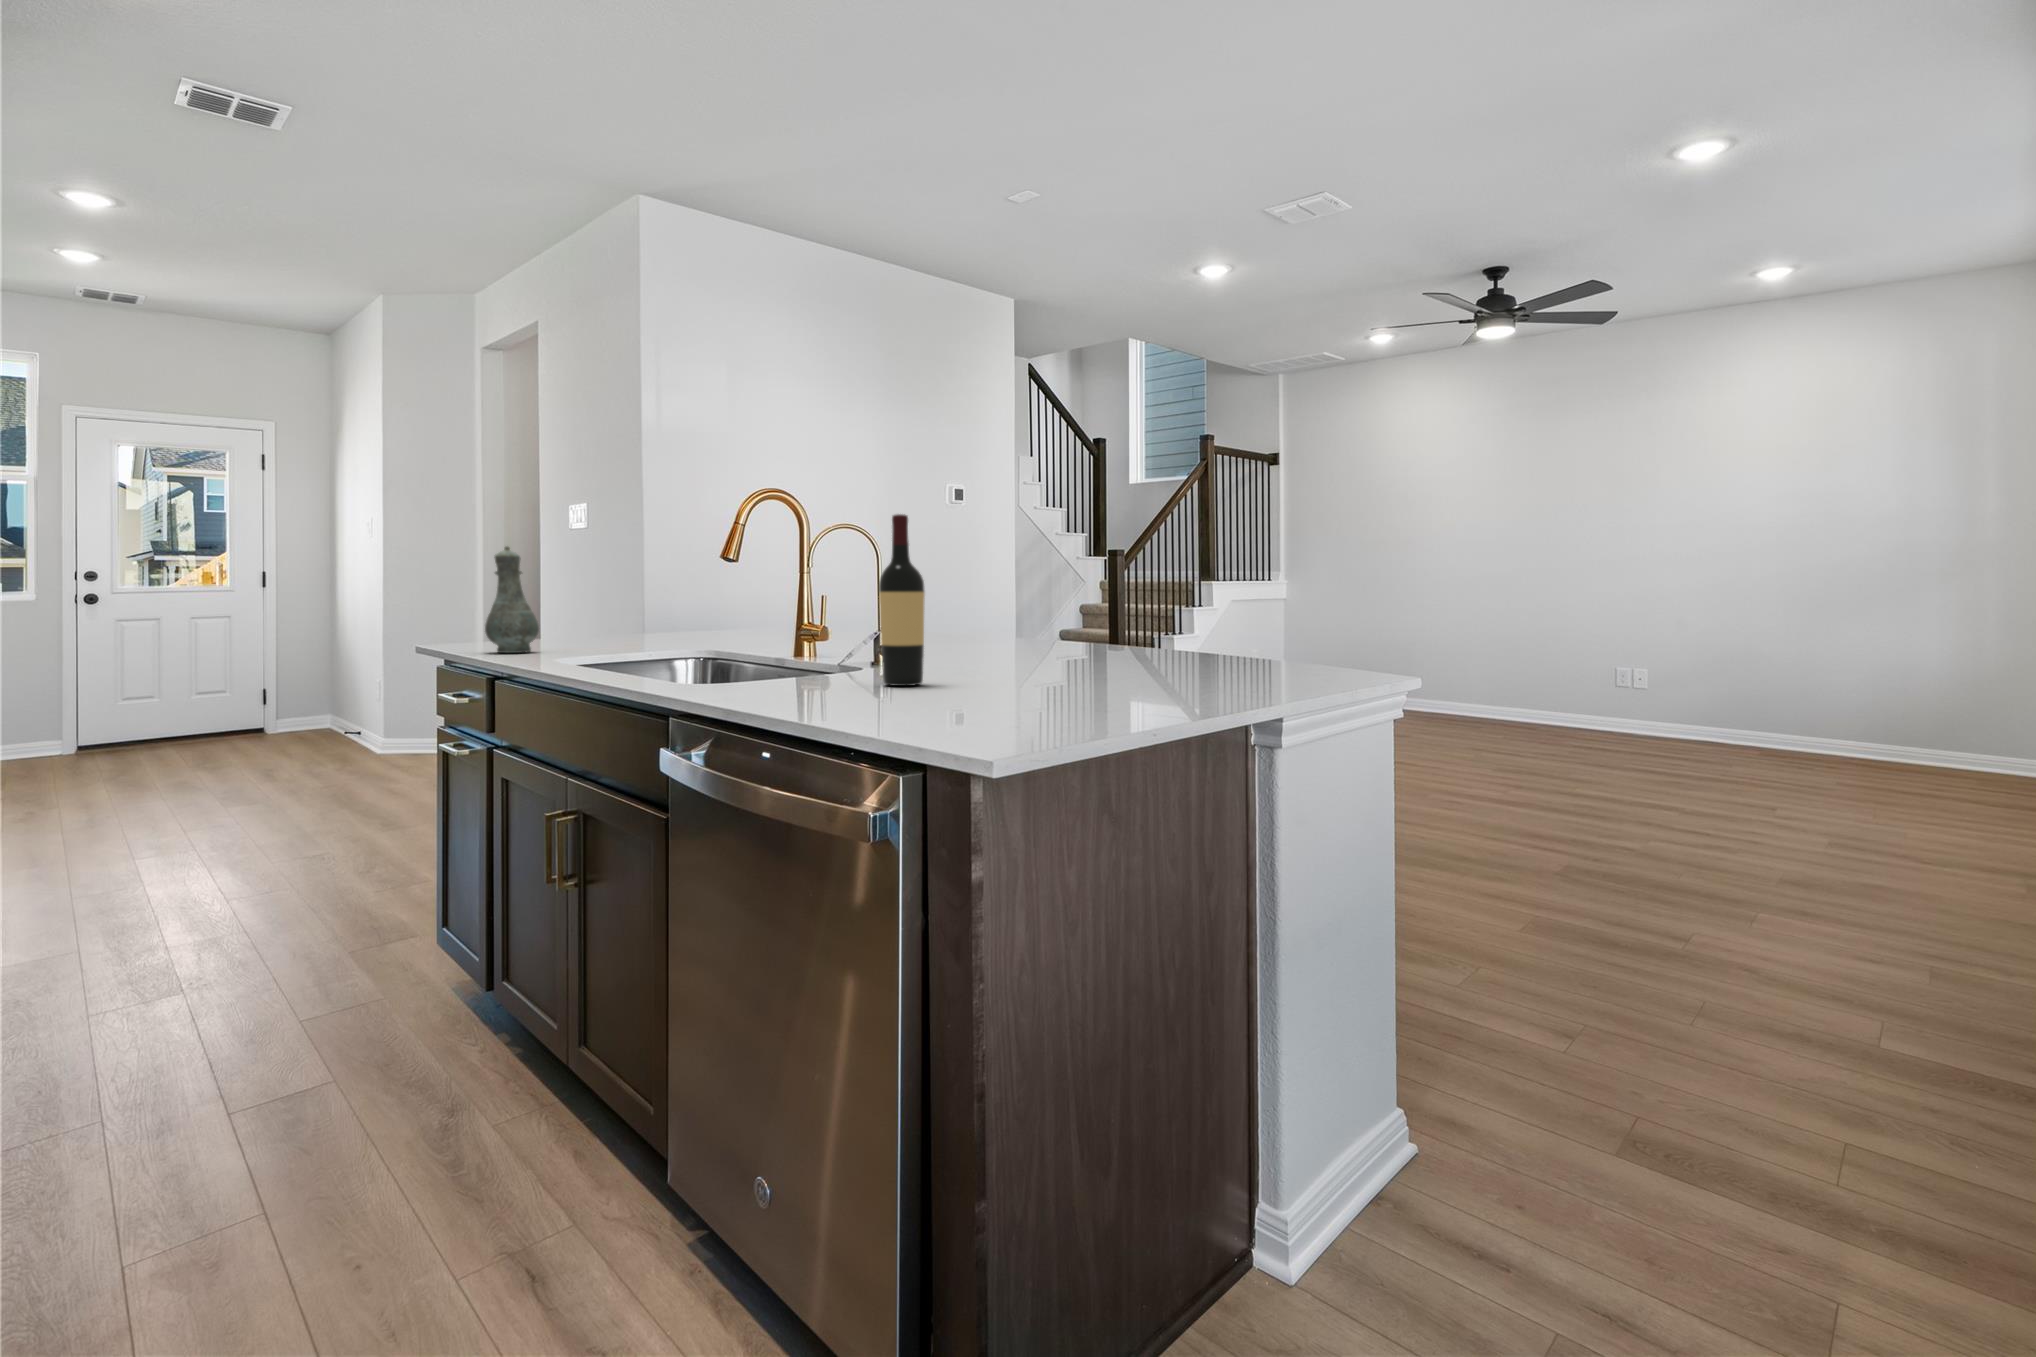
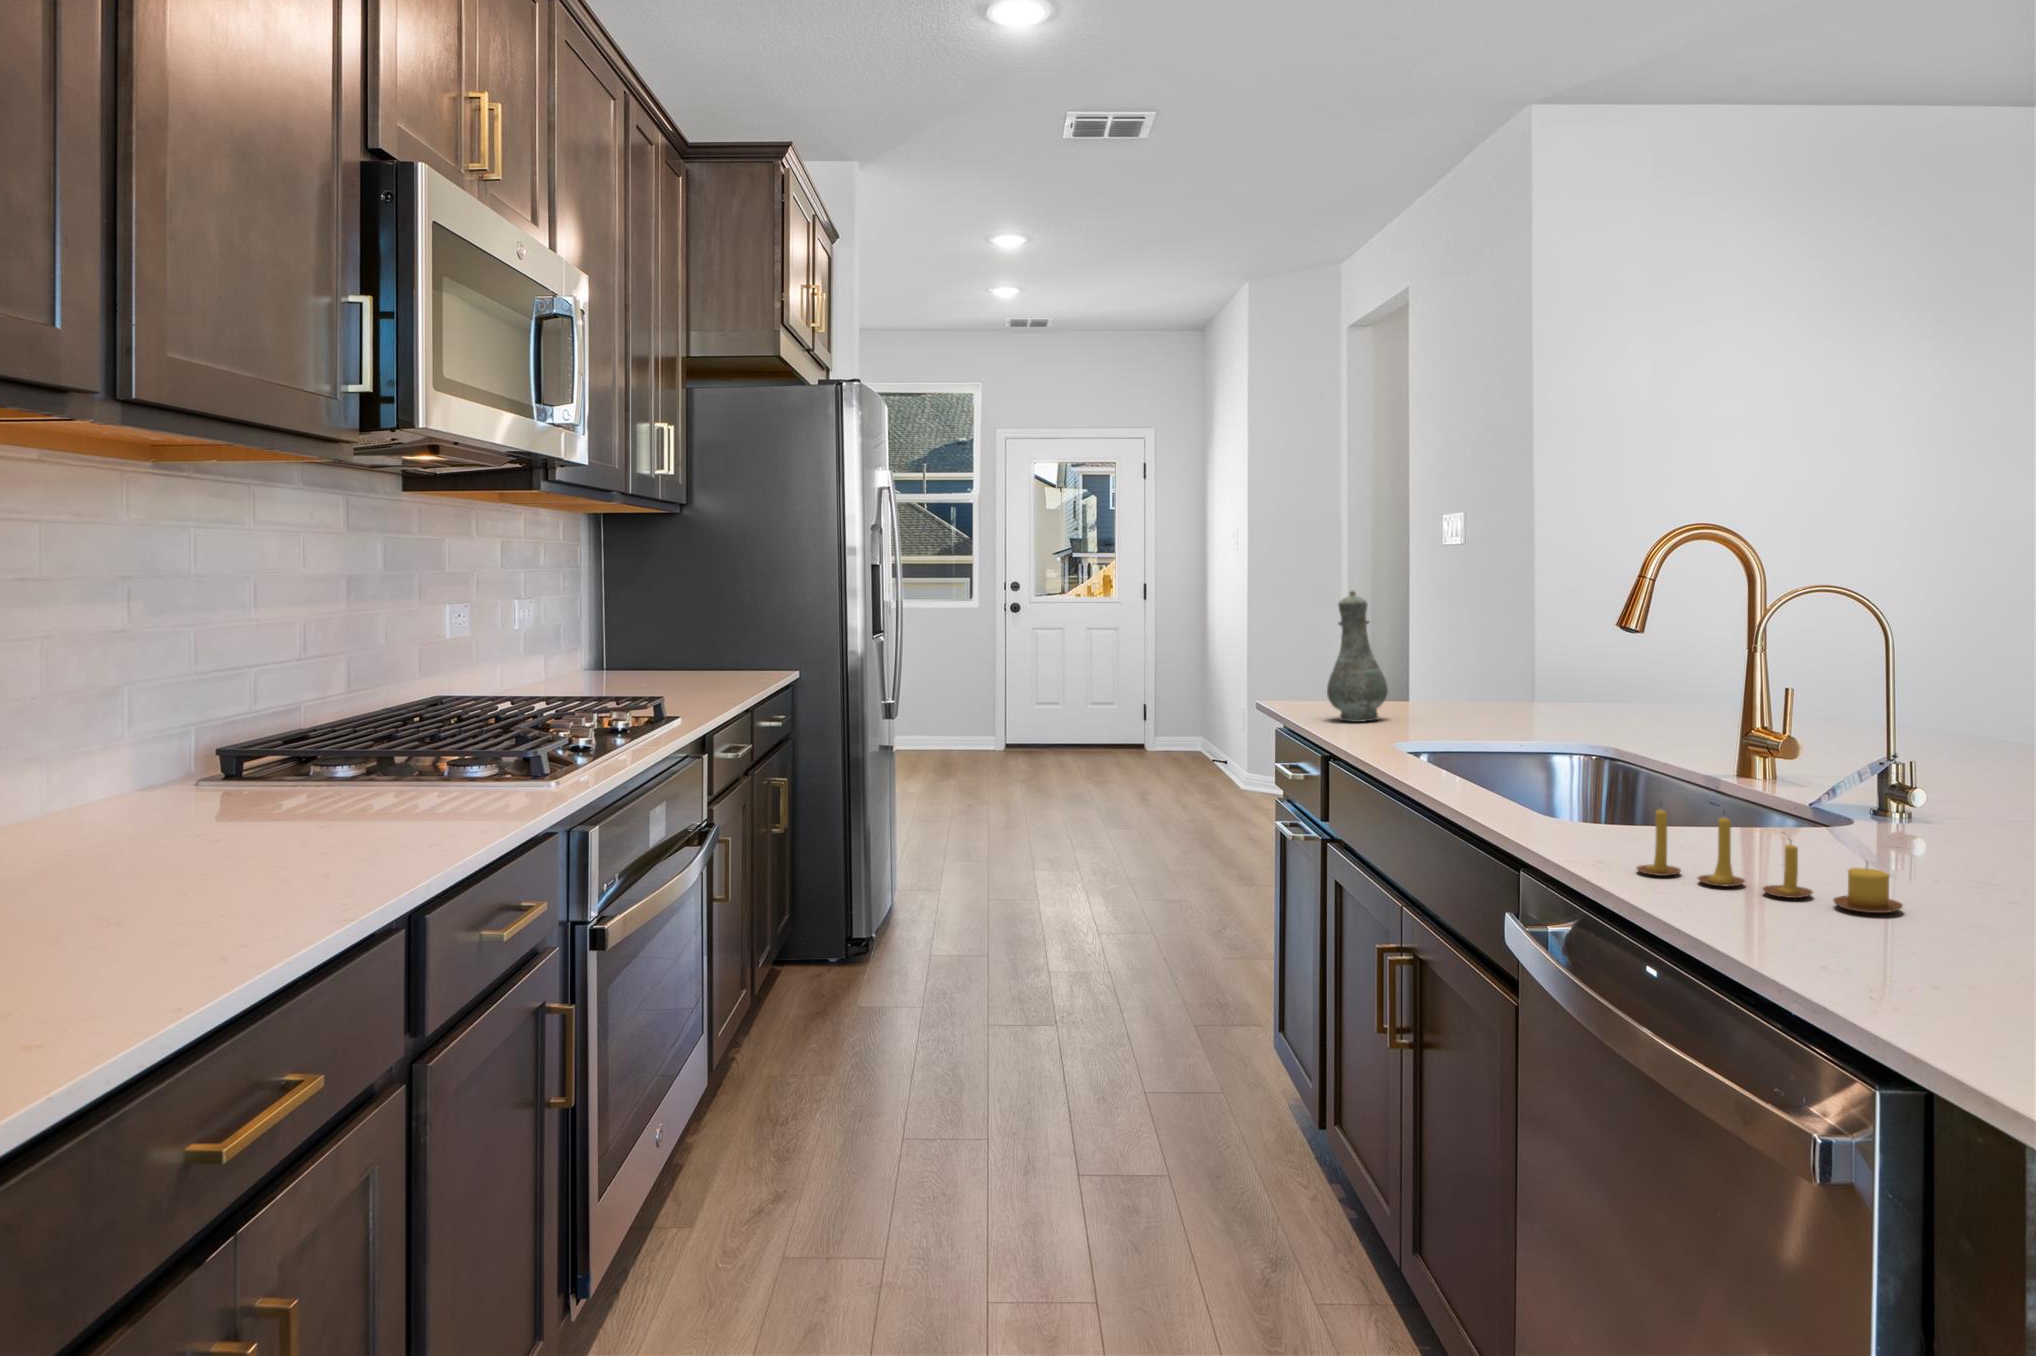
wine bottle: present [879,514,925,686] -> none [1871,573,1961,857]
candle: none [749,651,903,703] -> present [1637,809,1903,913]

